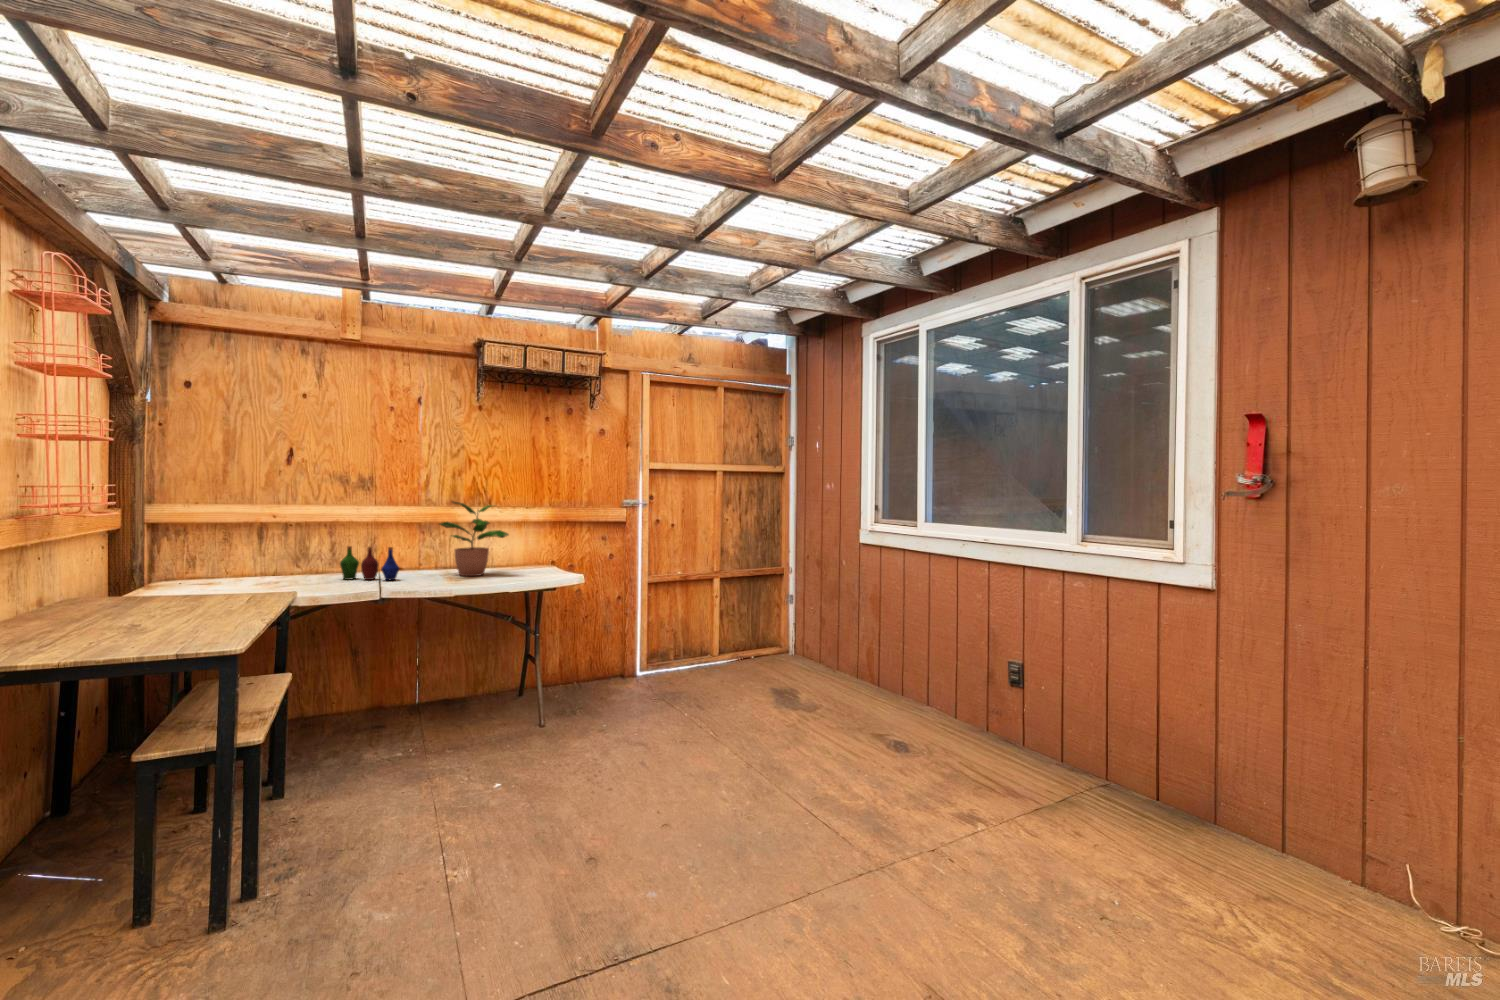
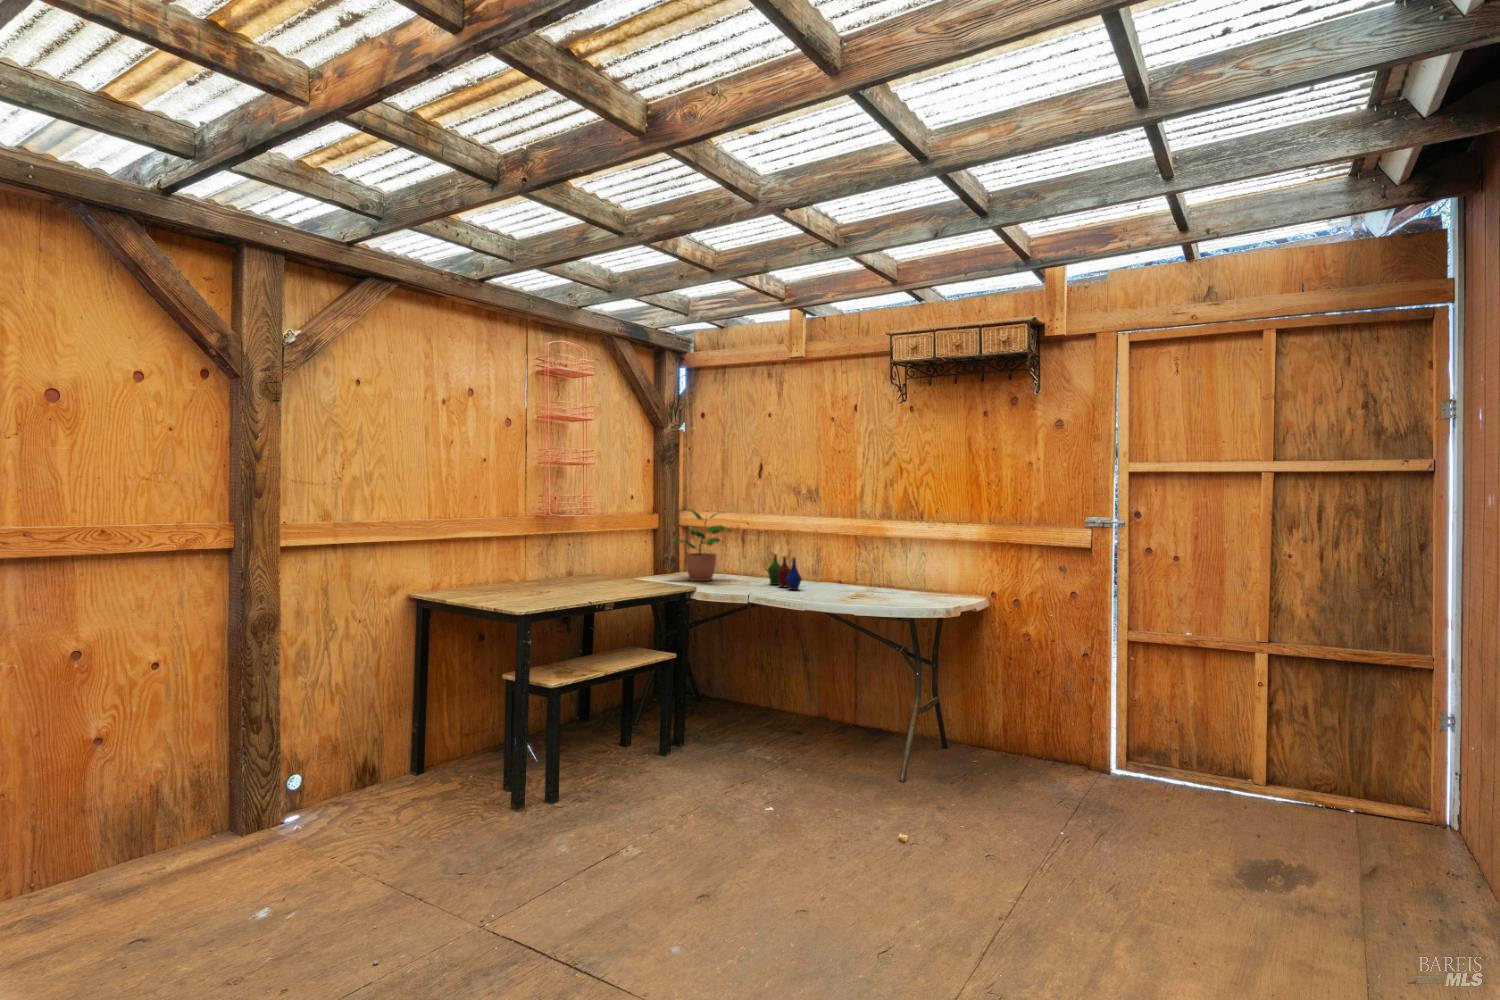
potted plant: present [439,501,509,576] -> present [672,508,731,581]

